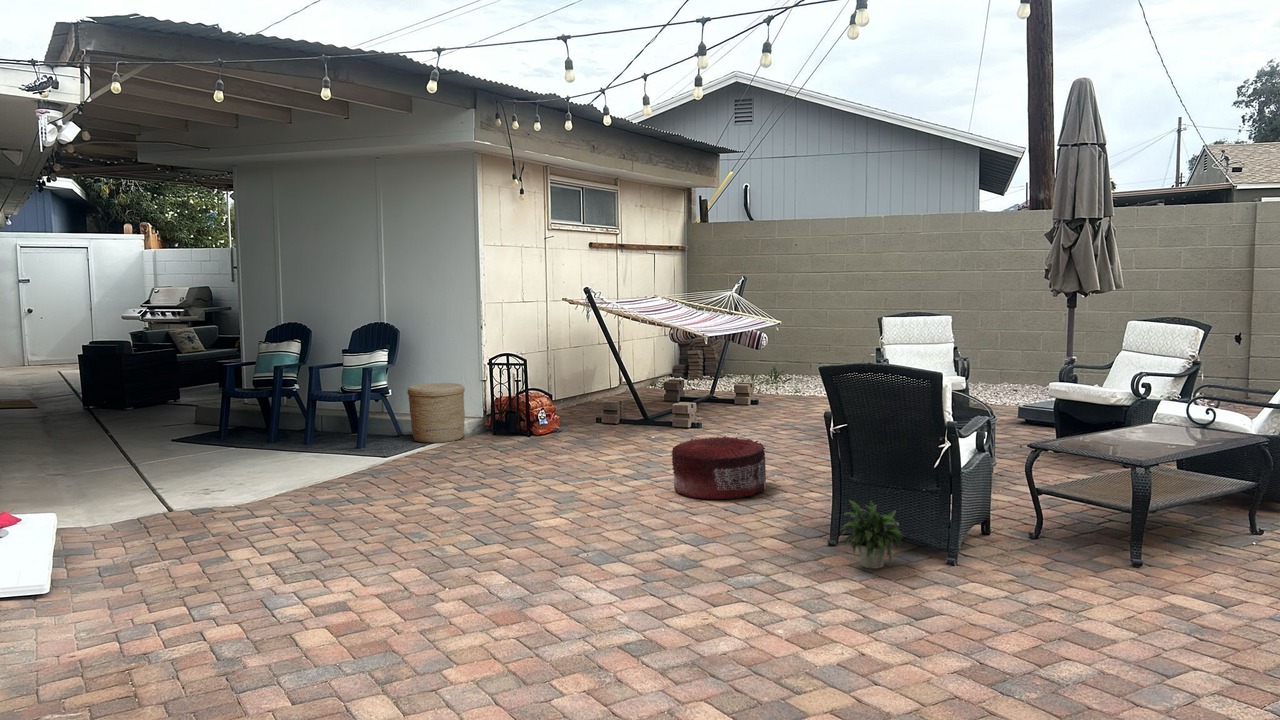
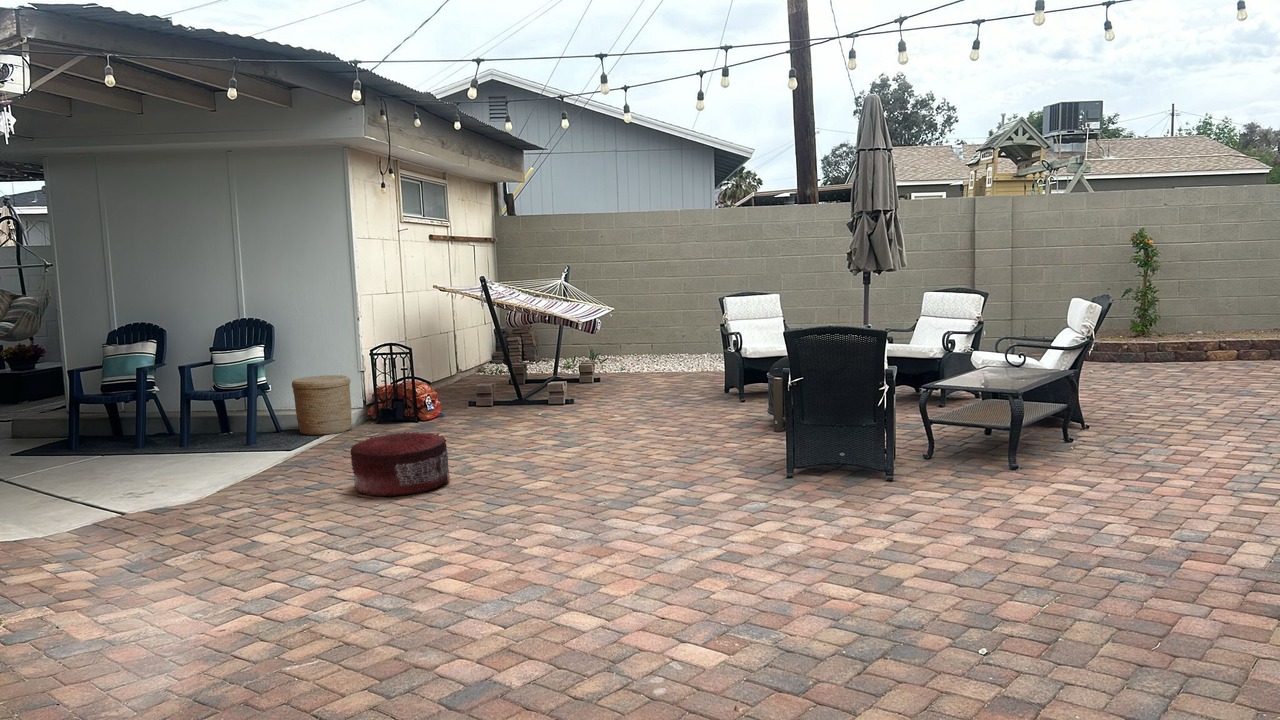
pouf: present [672,436,766,499] -> present [351,432,450,496]
potted plant: present [842,501,902,569] -> none [812,435,863,490]

